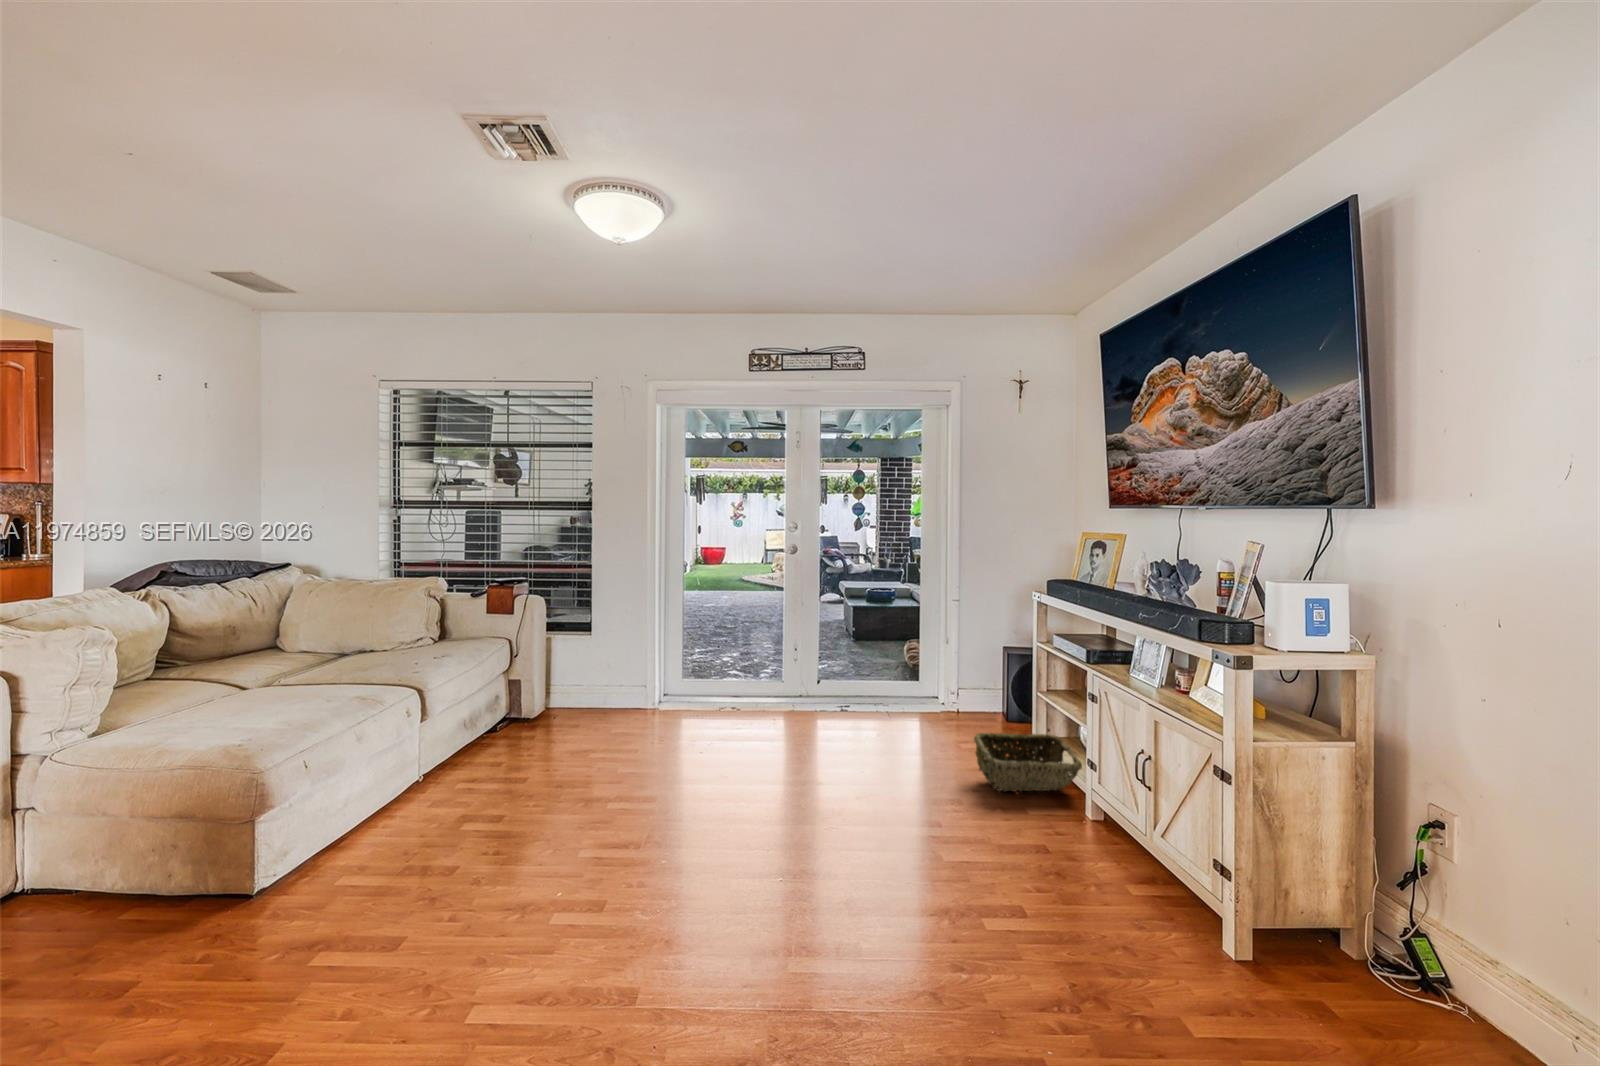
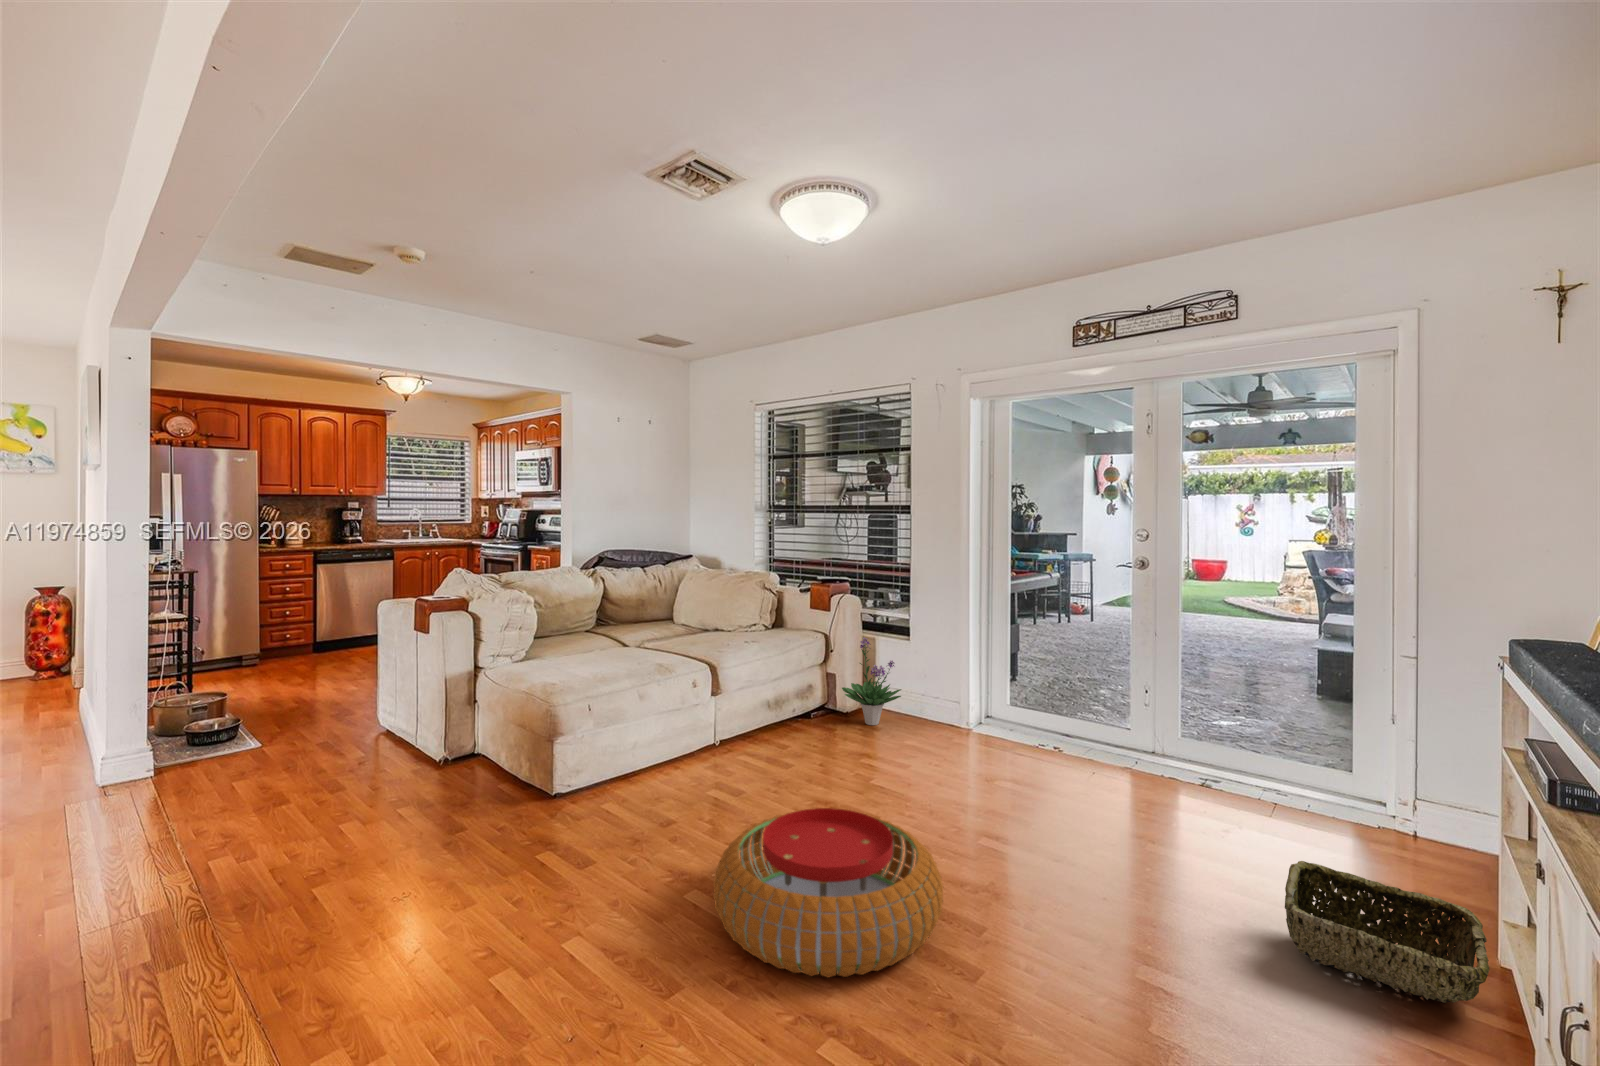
potted plant: none [533,637,602,725] -> present [842,637,901,725]
pouf: none [609,783,826,938] -> present [713,808,943,978]

